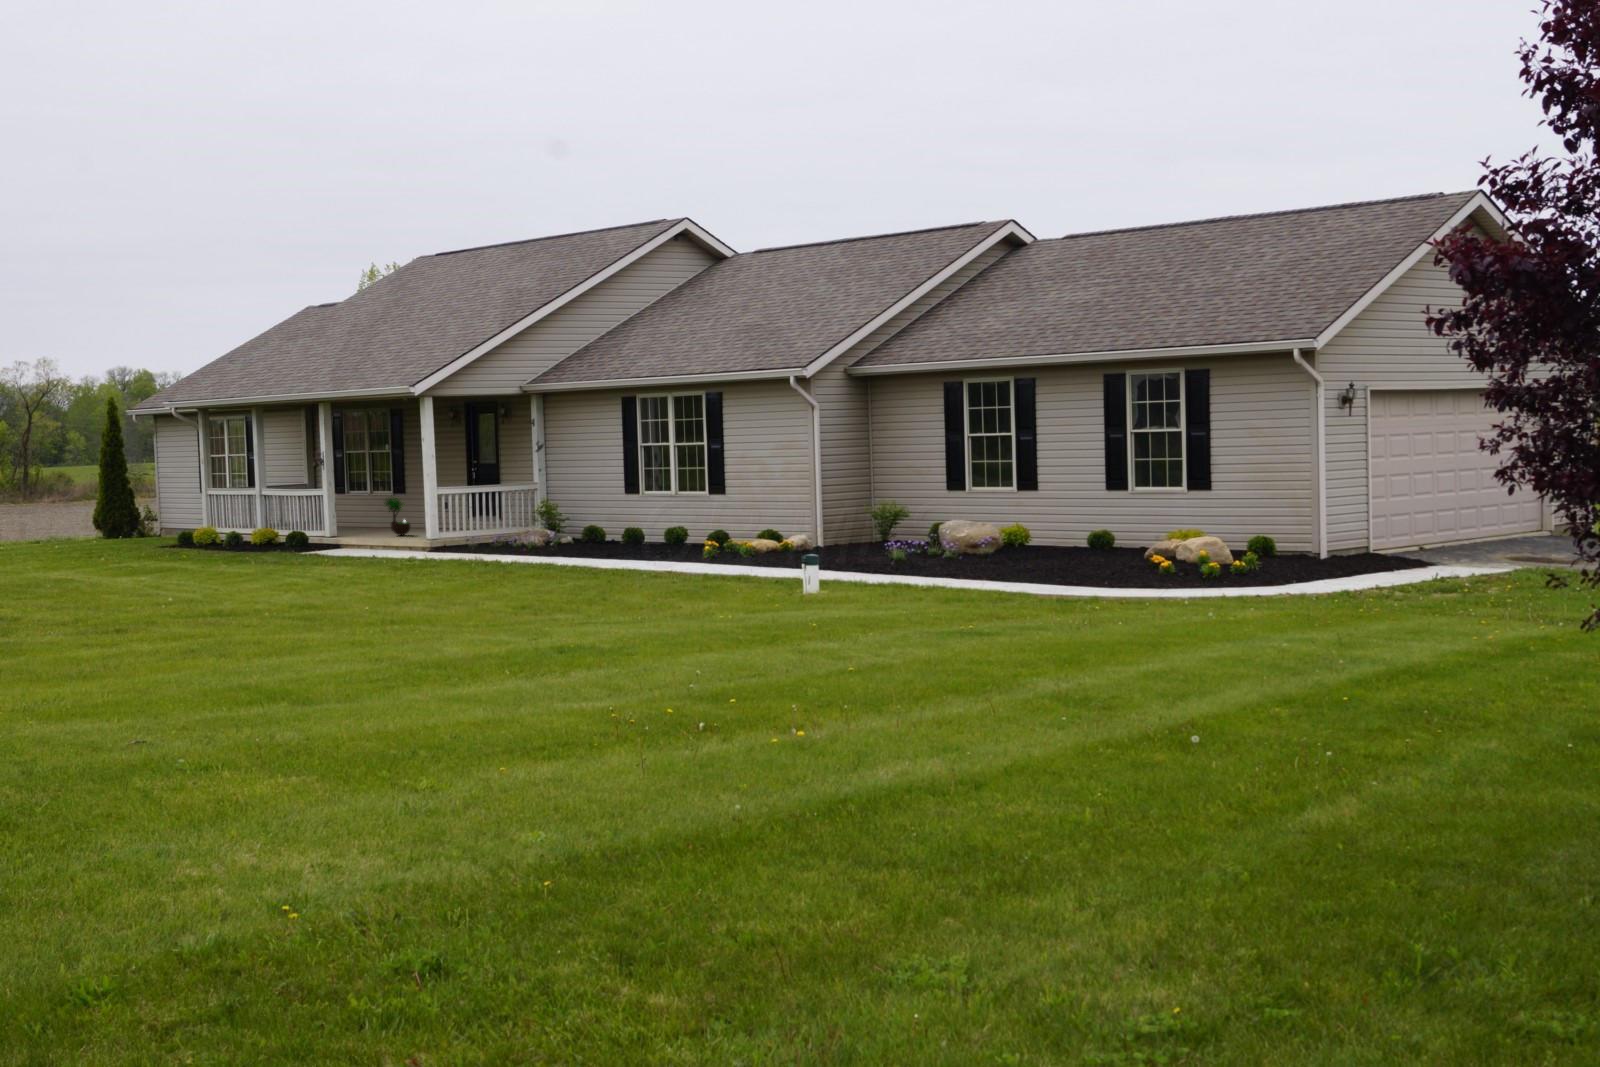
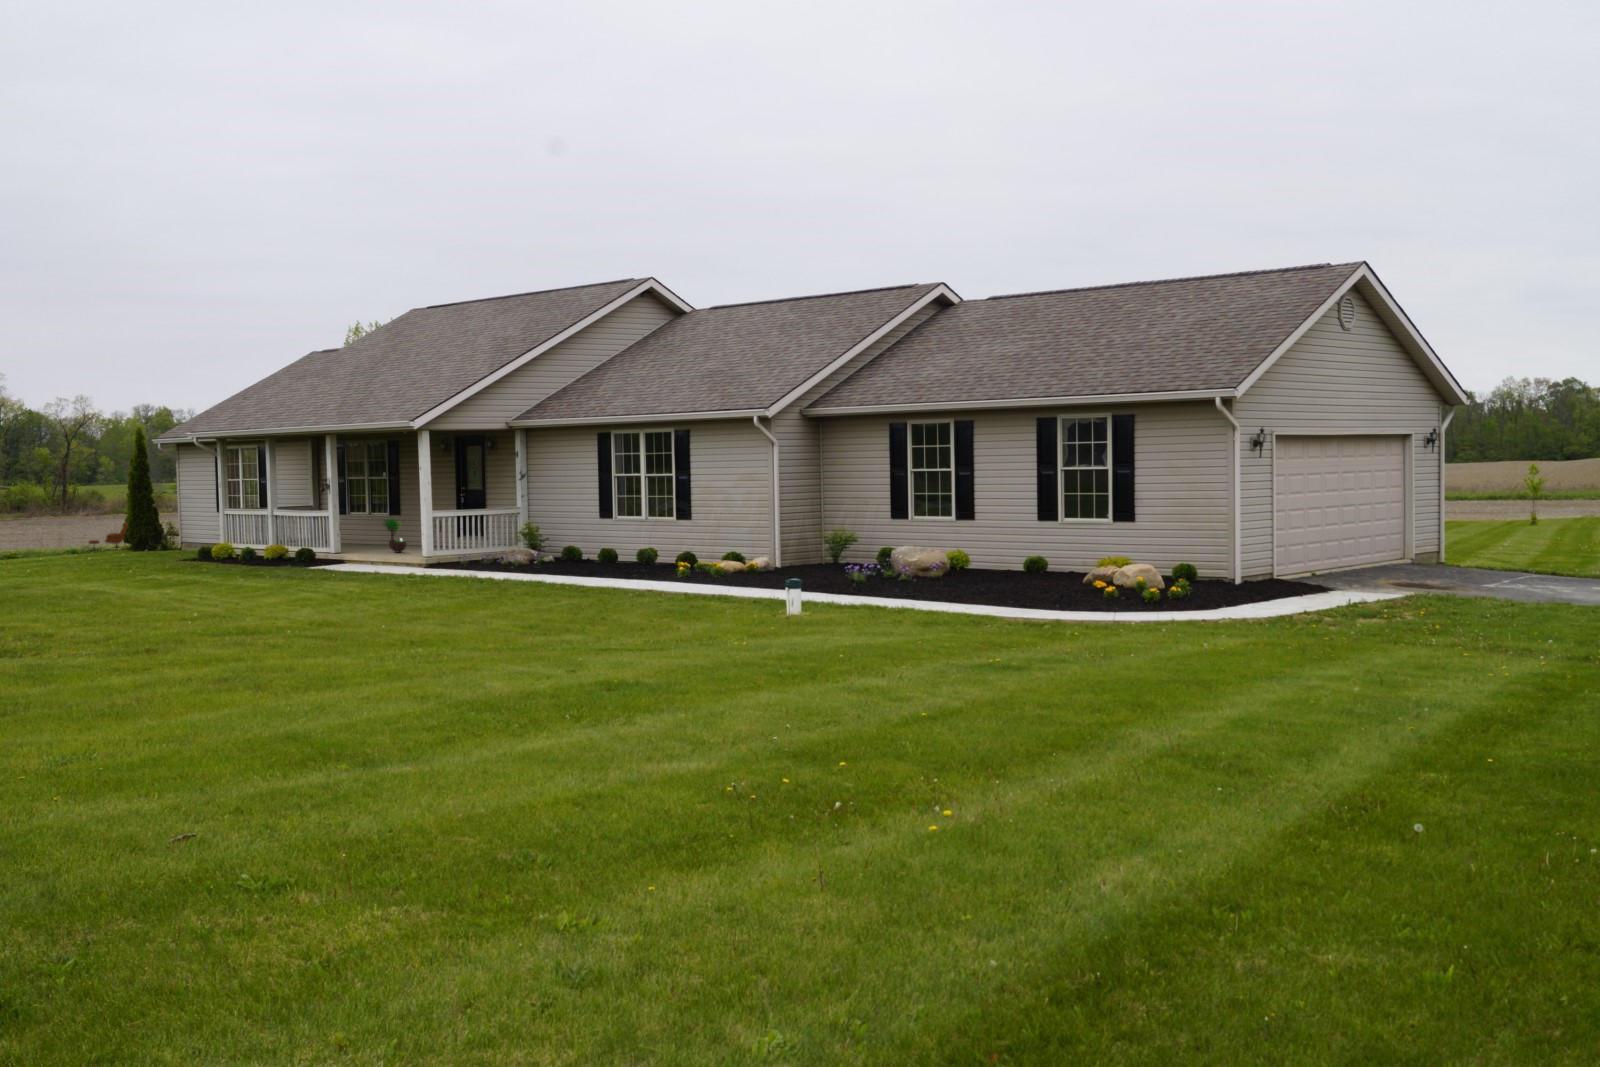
lounge chair: none [56,506,101,539] -> present [89,523,128,550]

